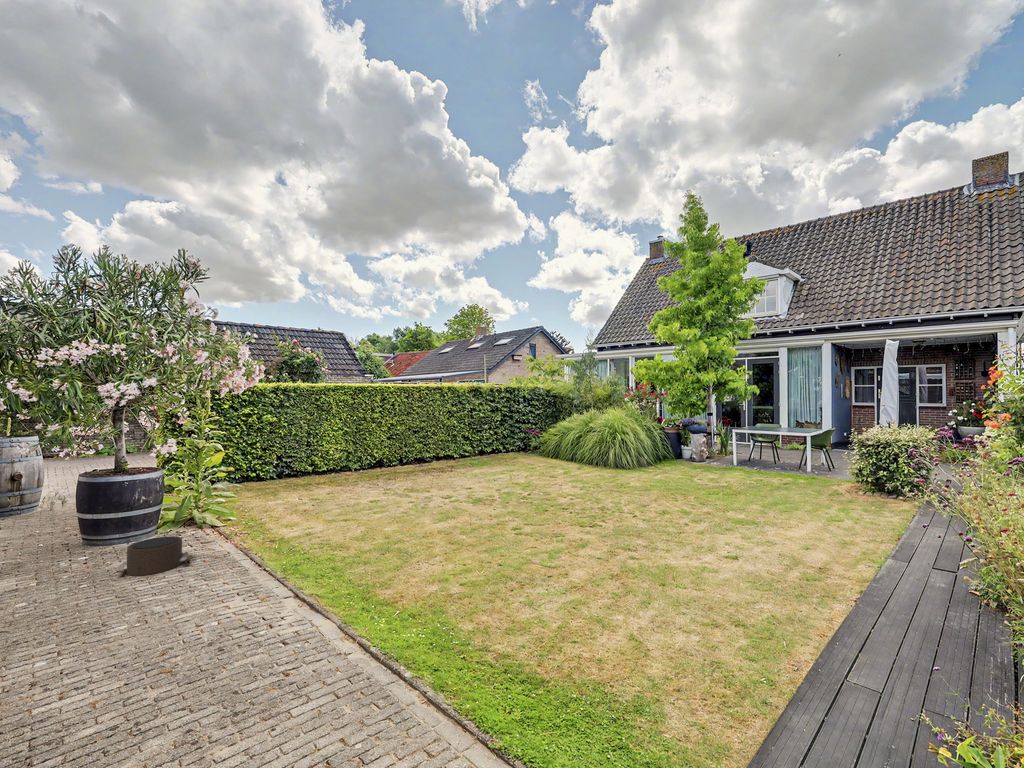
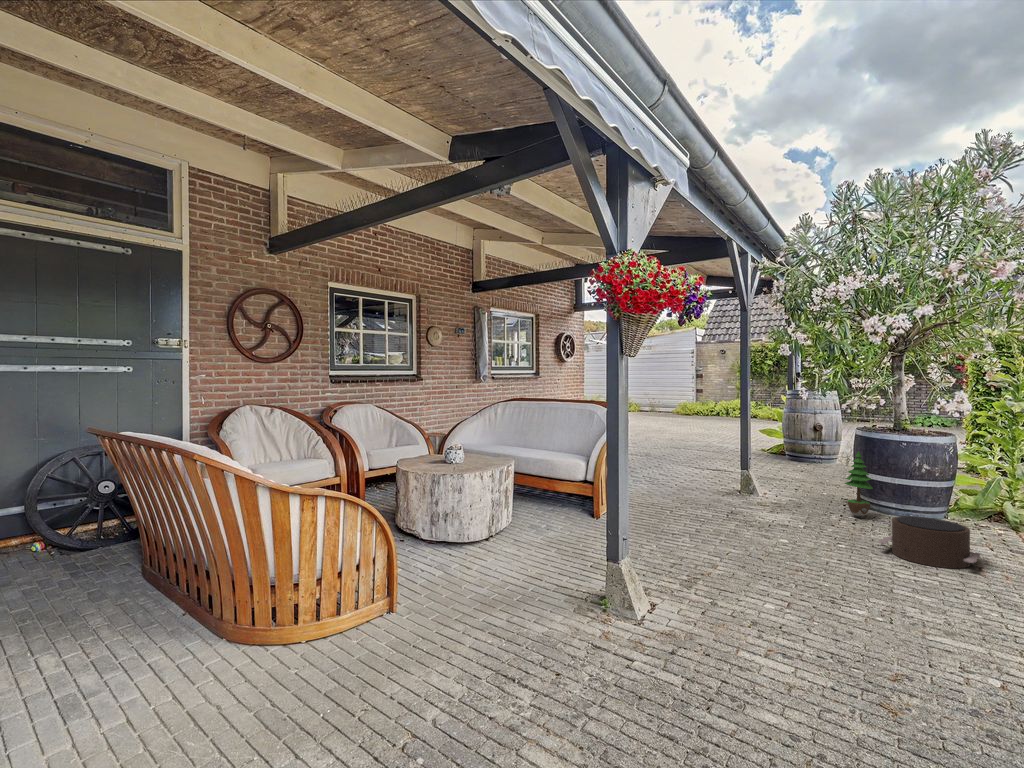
potted tree: none [73,497,101,556] -> present [845,451,873,518]

